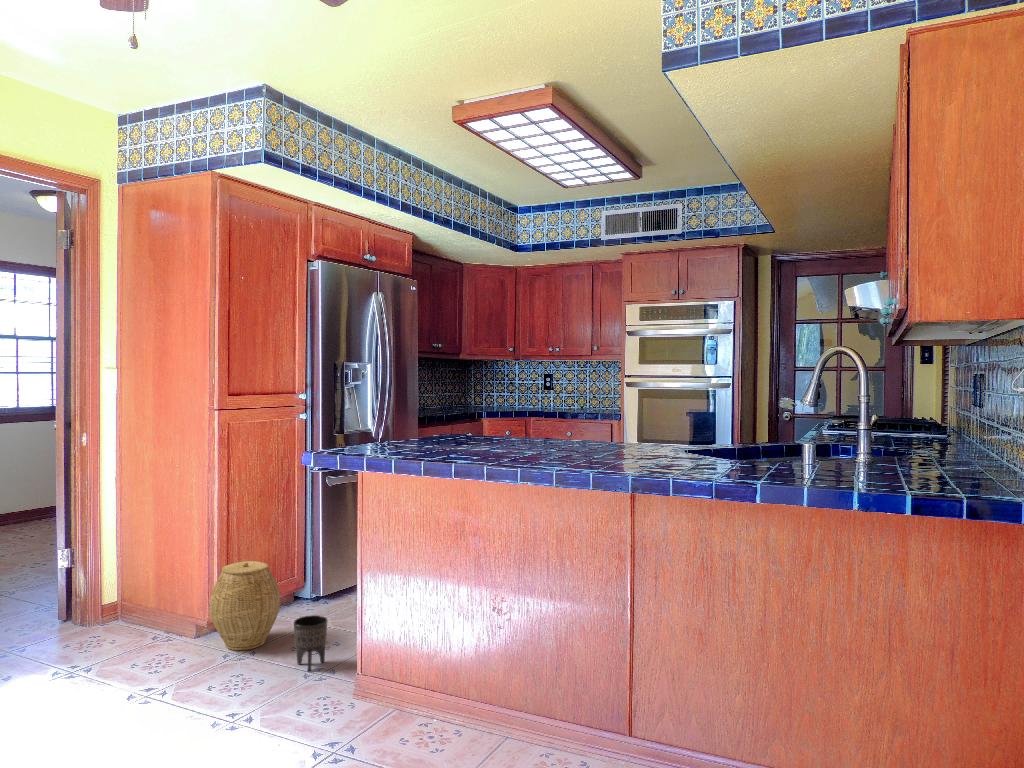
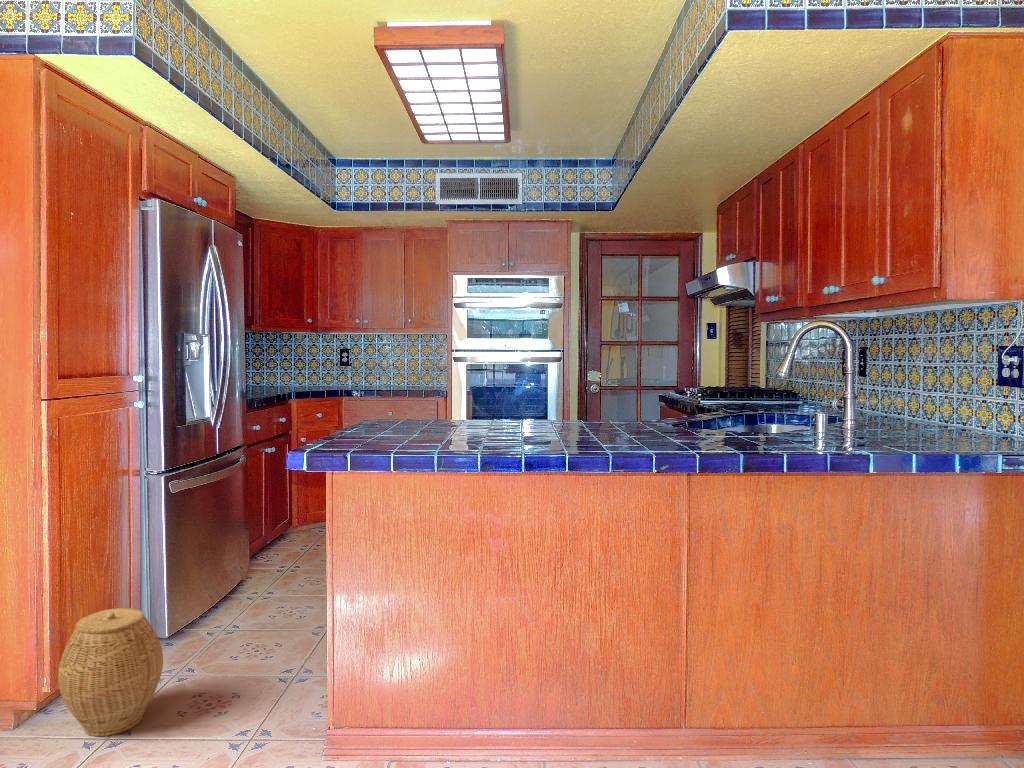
planter: present [294,615,328,671] -> none [216,666,262,742]

